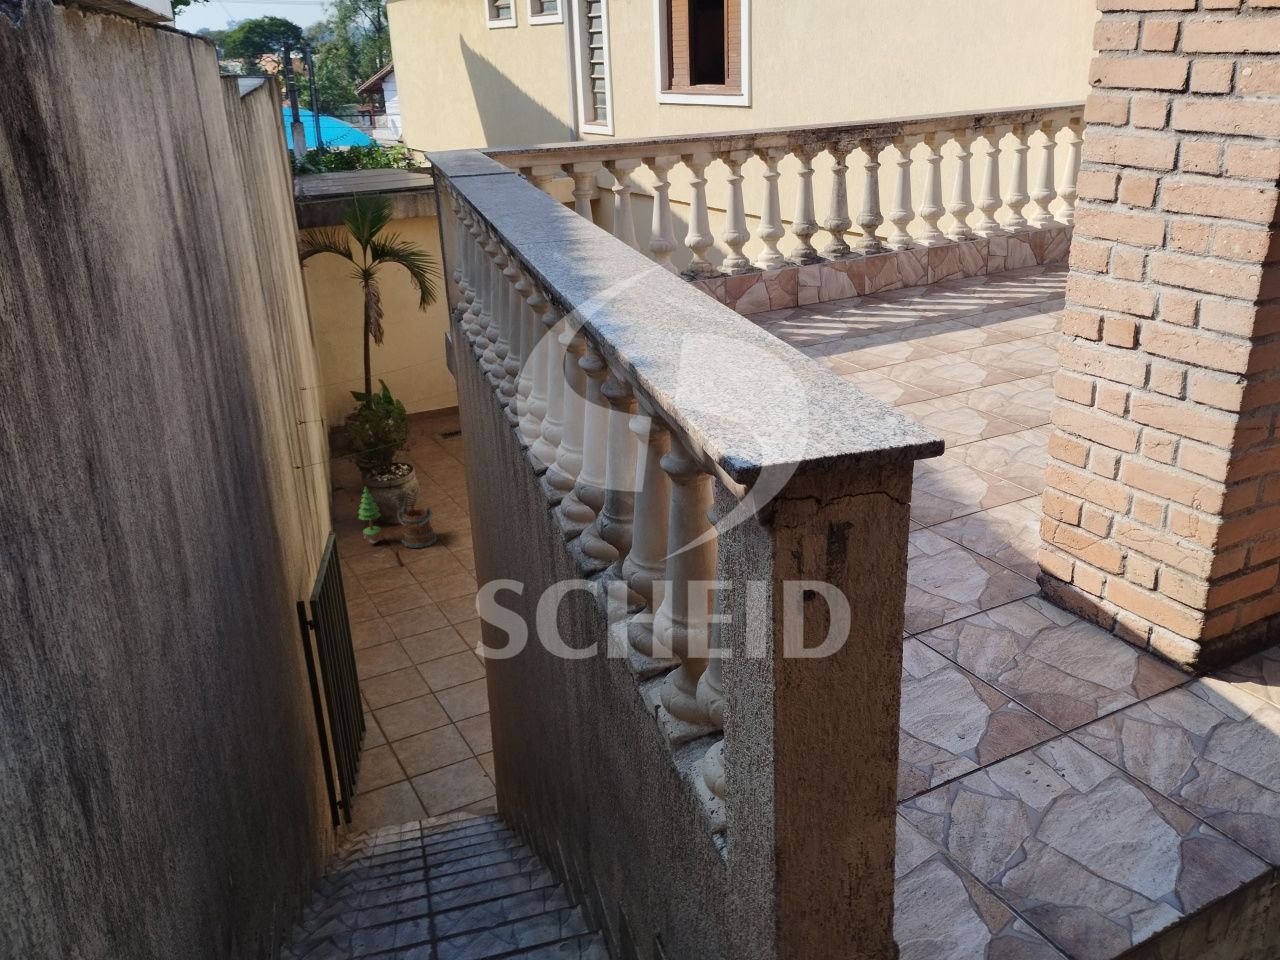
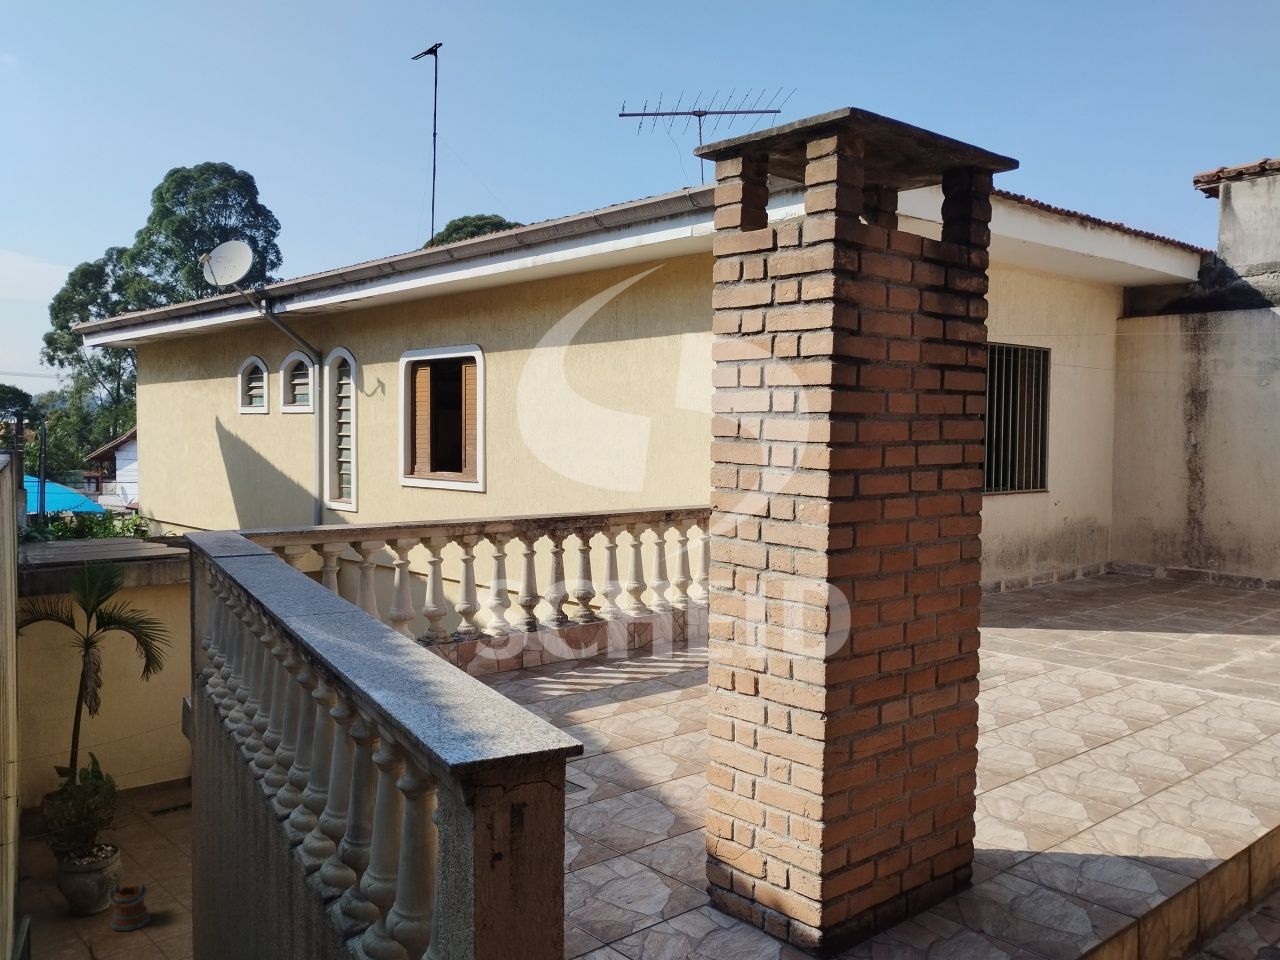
potted tree: present [359,487,381,543] -> none [62,863,89,929]

